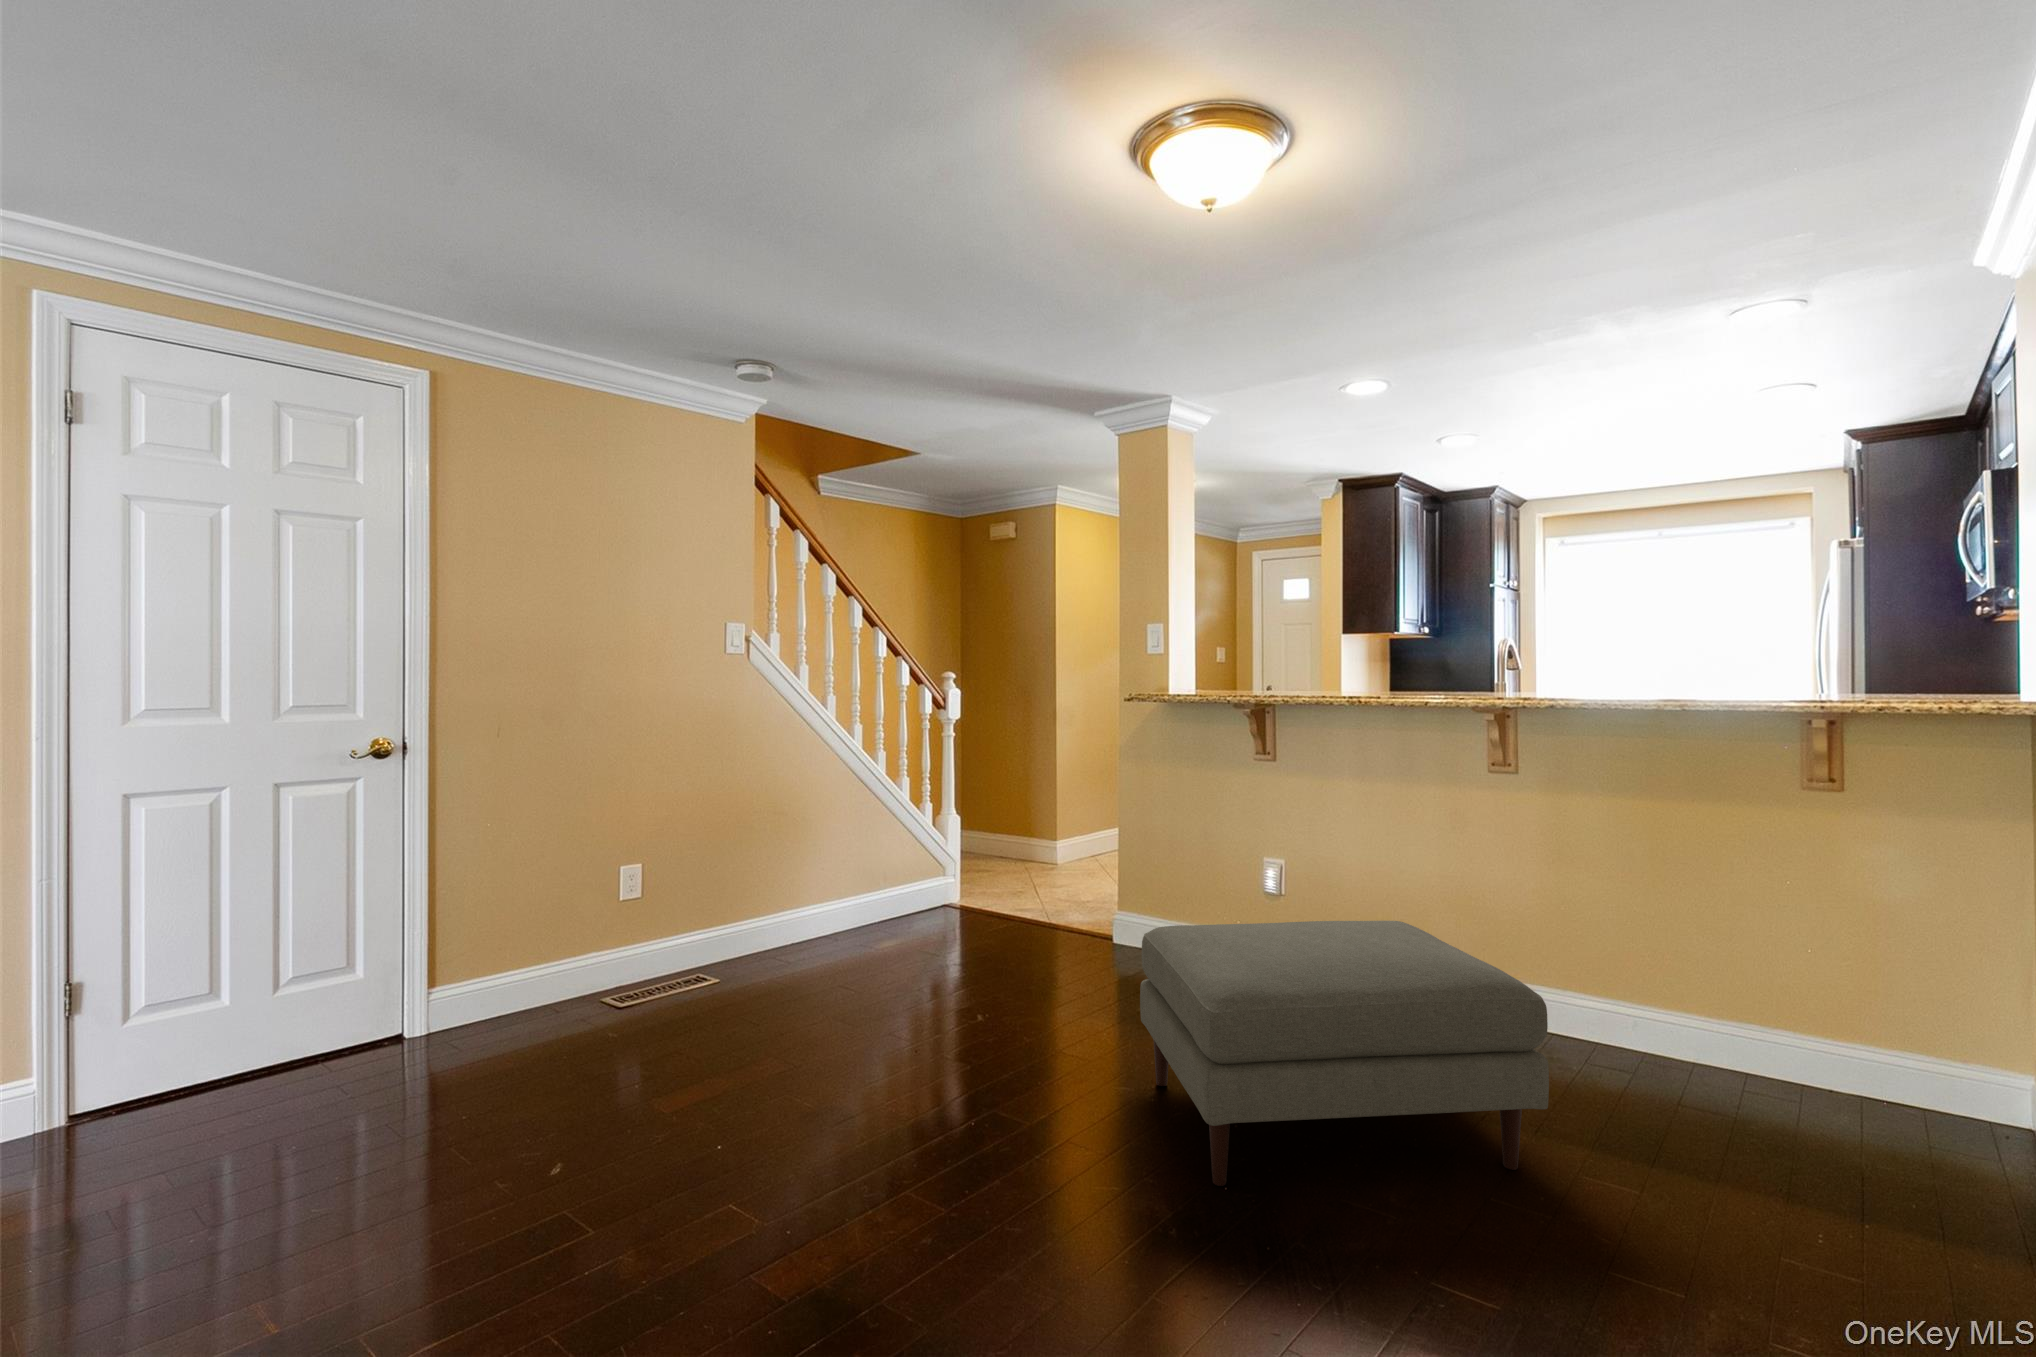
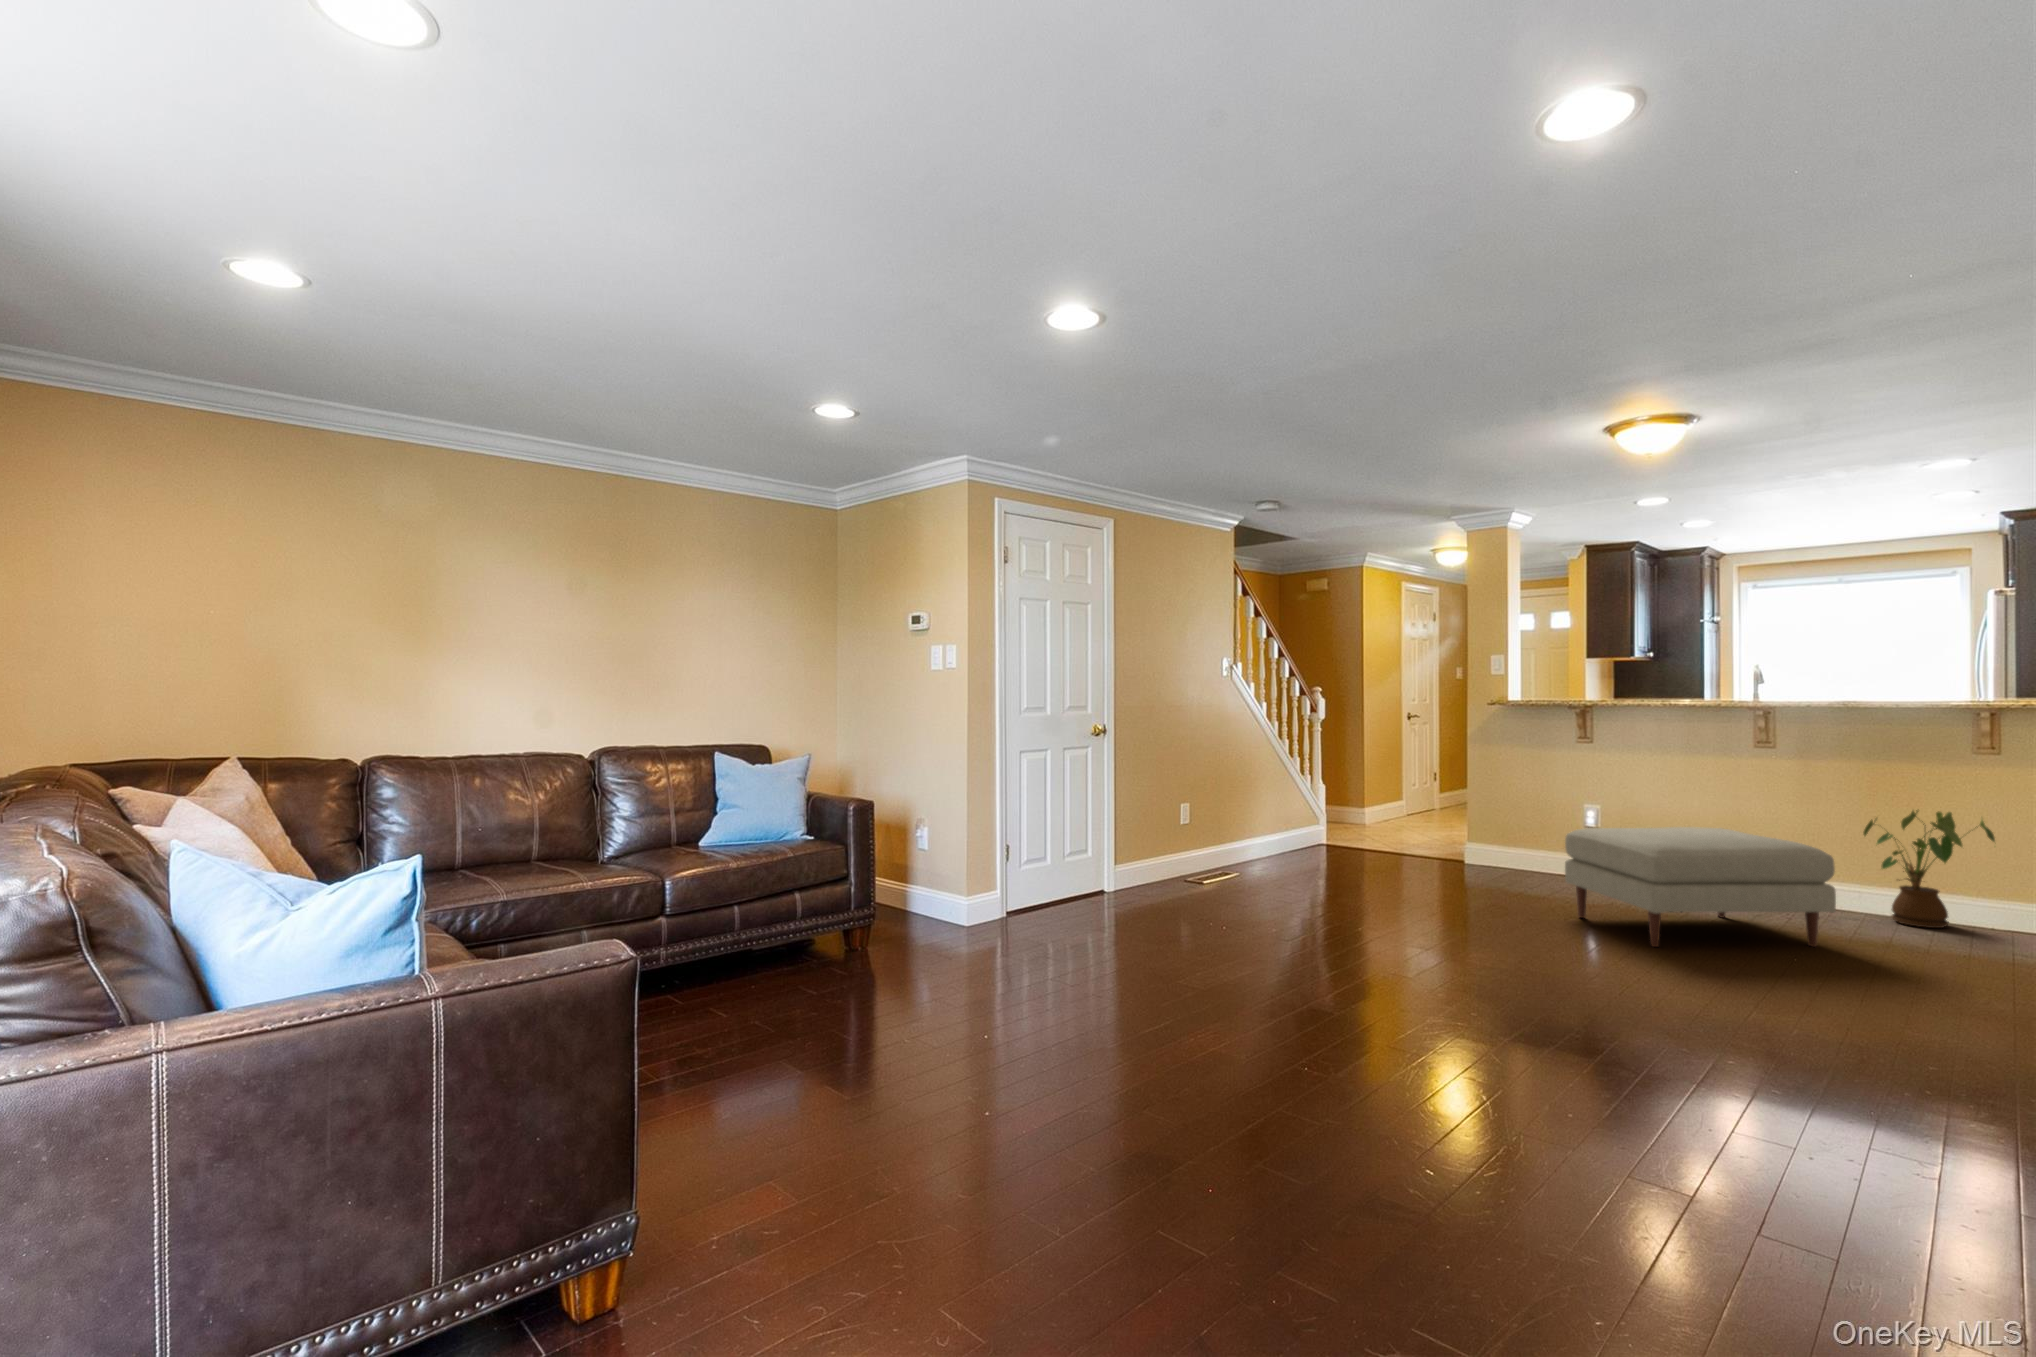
house plant: none [1628,885,1832,1096] -> present [1864,810,1995,928]

